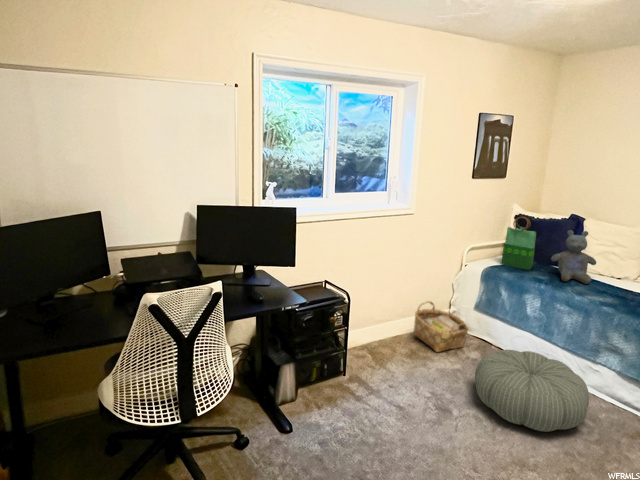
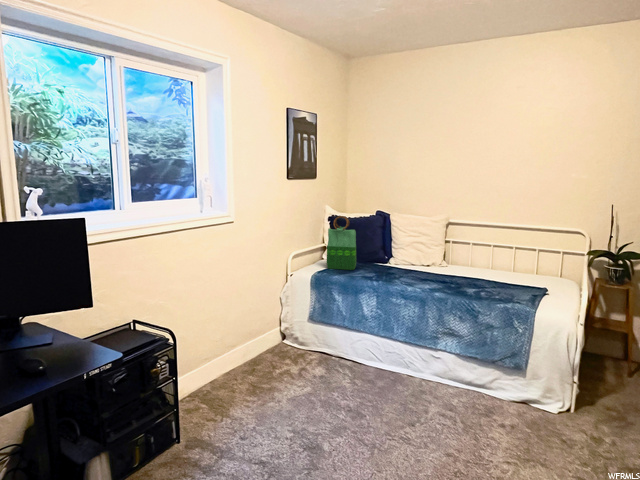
stuffed bear: present [551,230,596,284] -> none [373,224,411,275]
woven basket: present [413,301,468,352] -> none [248,322,309,379]
pouf: present [475,350,589,432] -> none [333,352,446,435]

